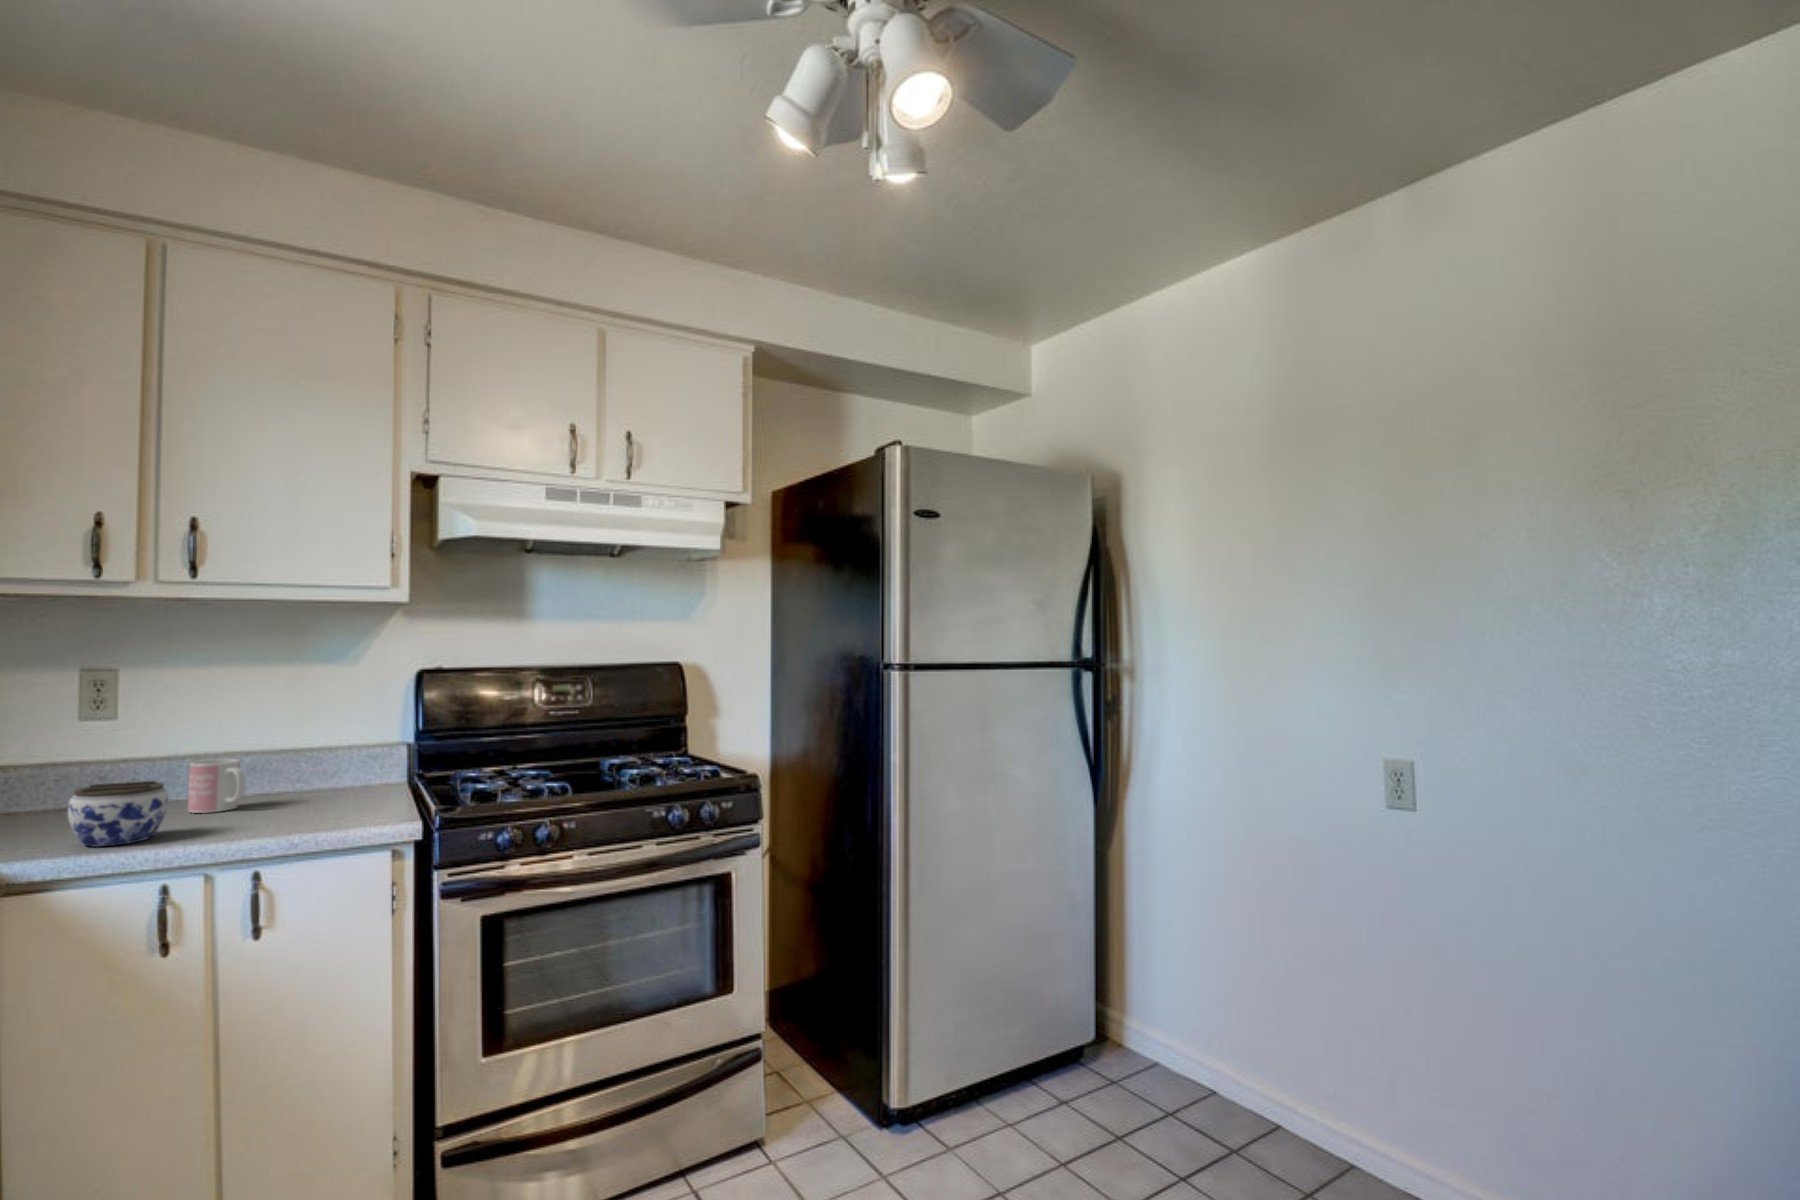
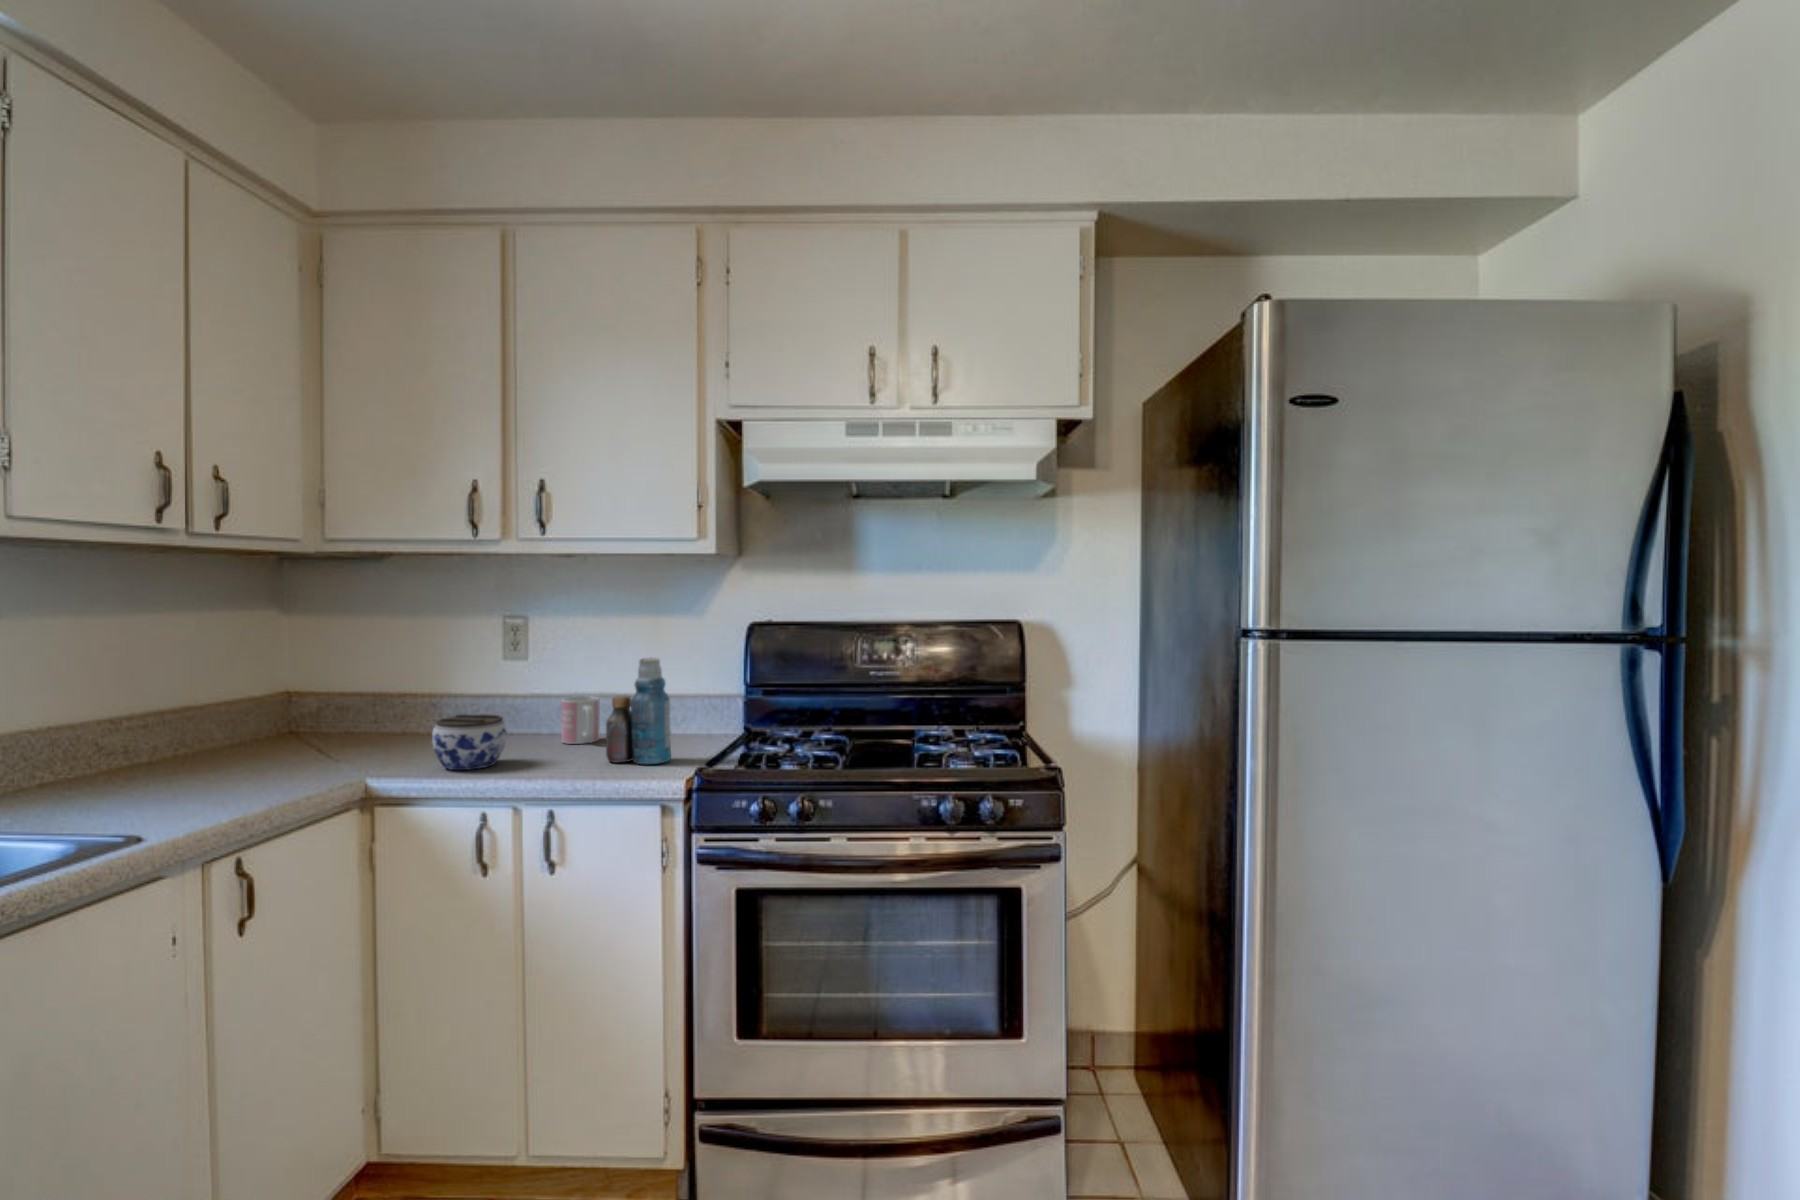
bottle: none [299,707,377,818] -> present [606,658,671,764]

